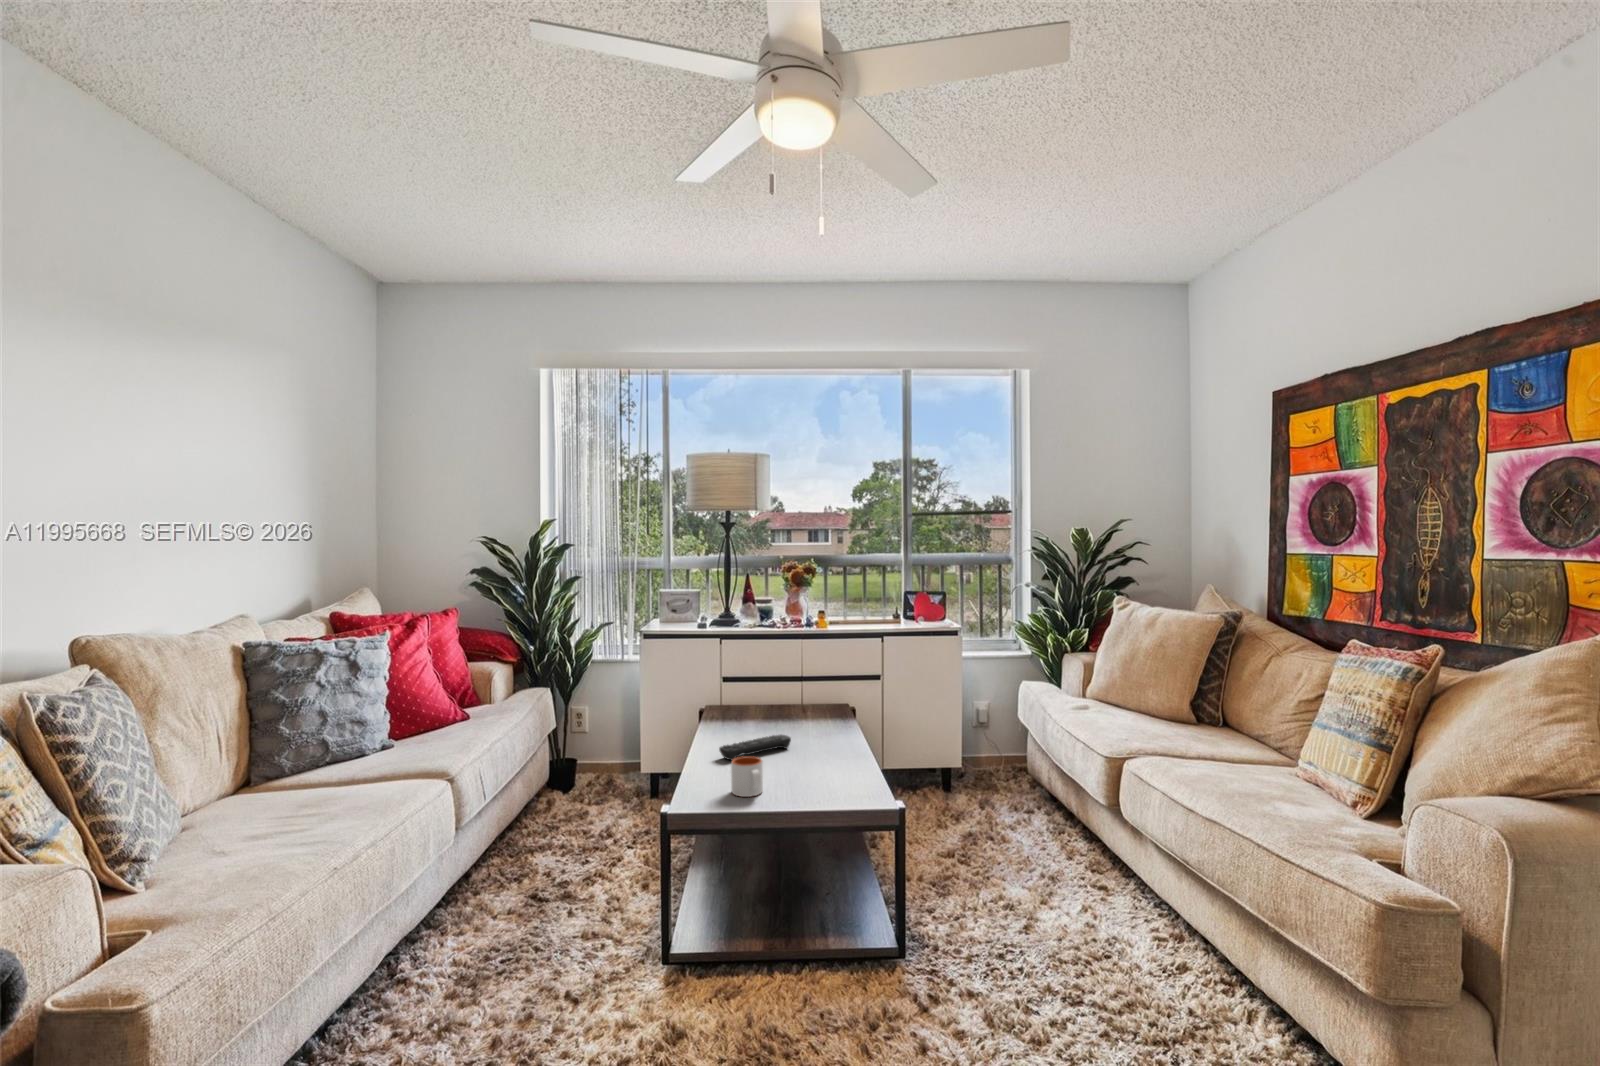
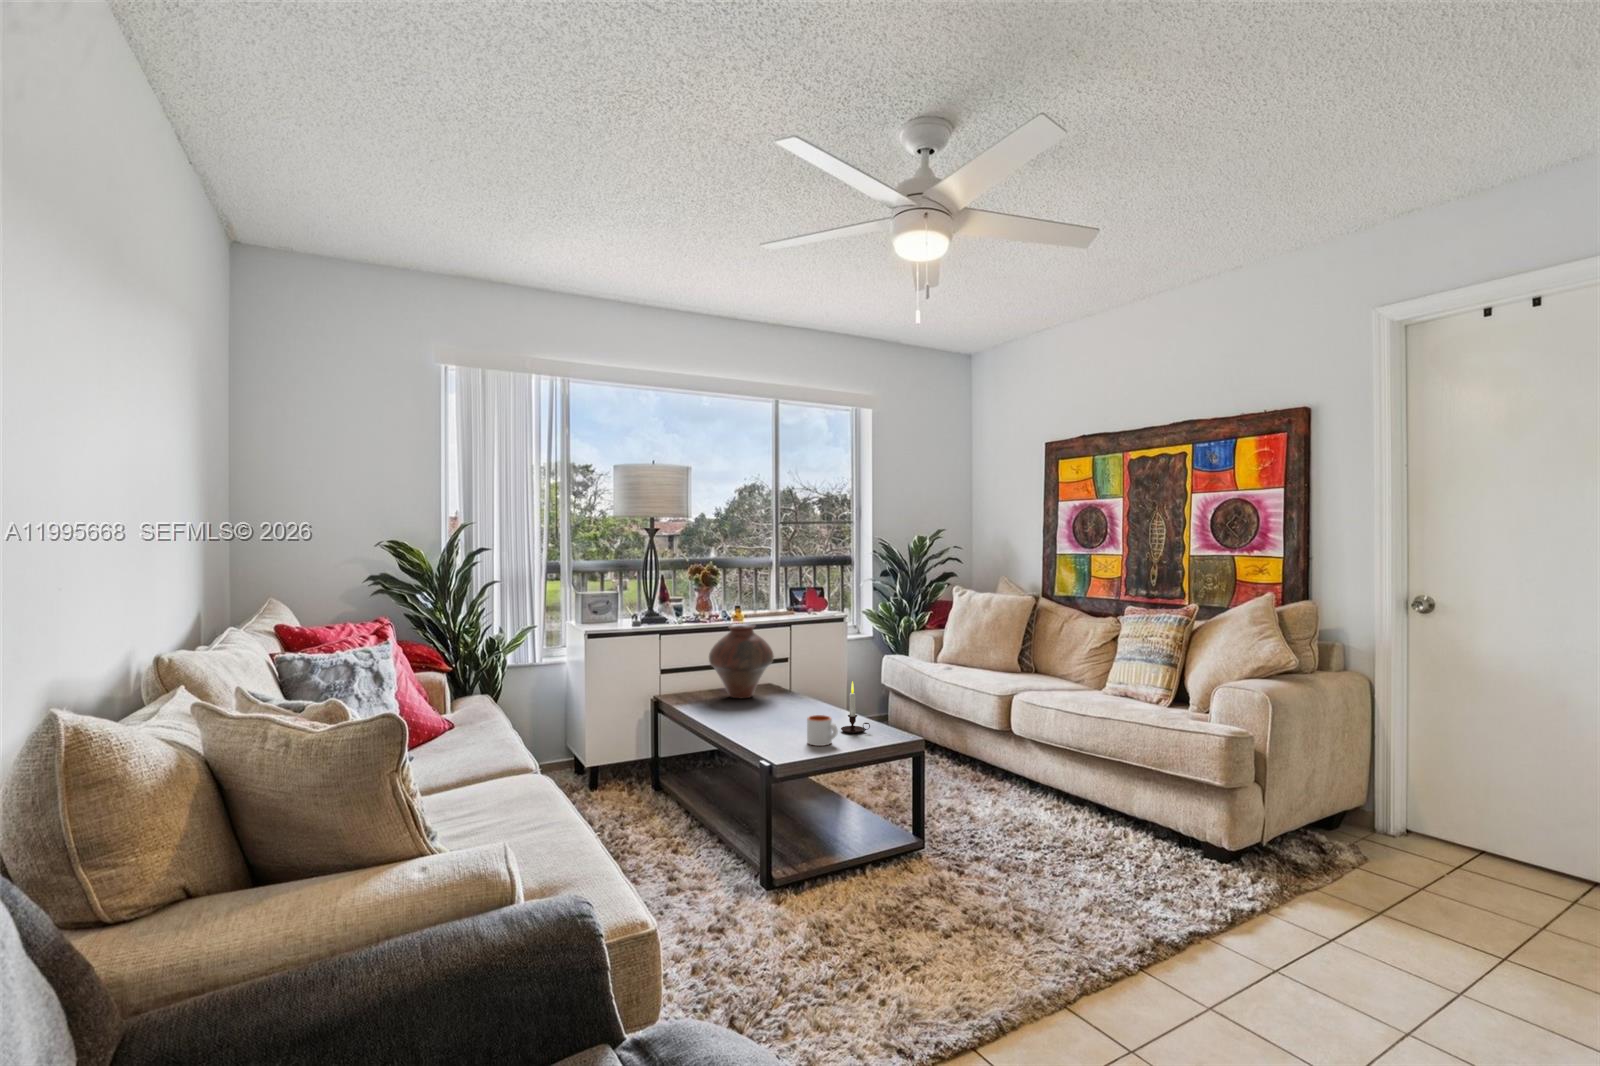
vase: none [742,634,818,721] -> present [709,624,774,698]
candle: none [798,717,830,785] -> present [841,681,870,733]
remote control: present [719,735,791,760] -> none [751,704,793,727]

